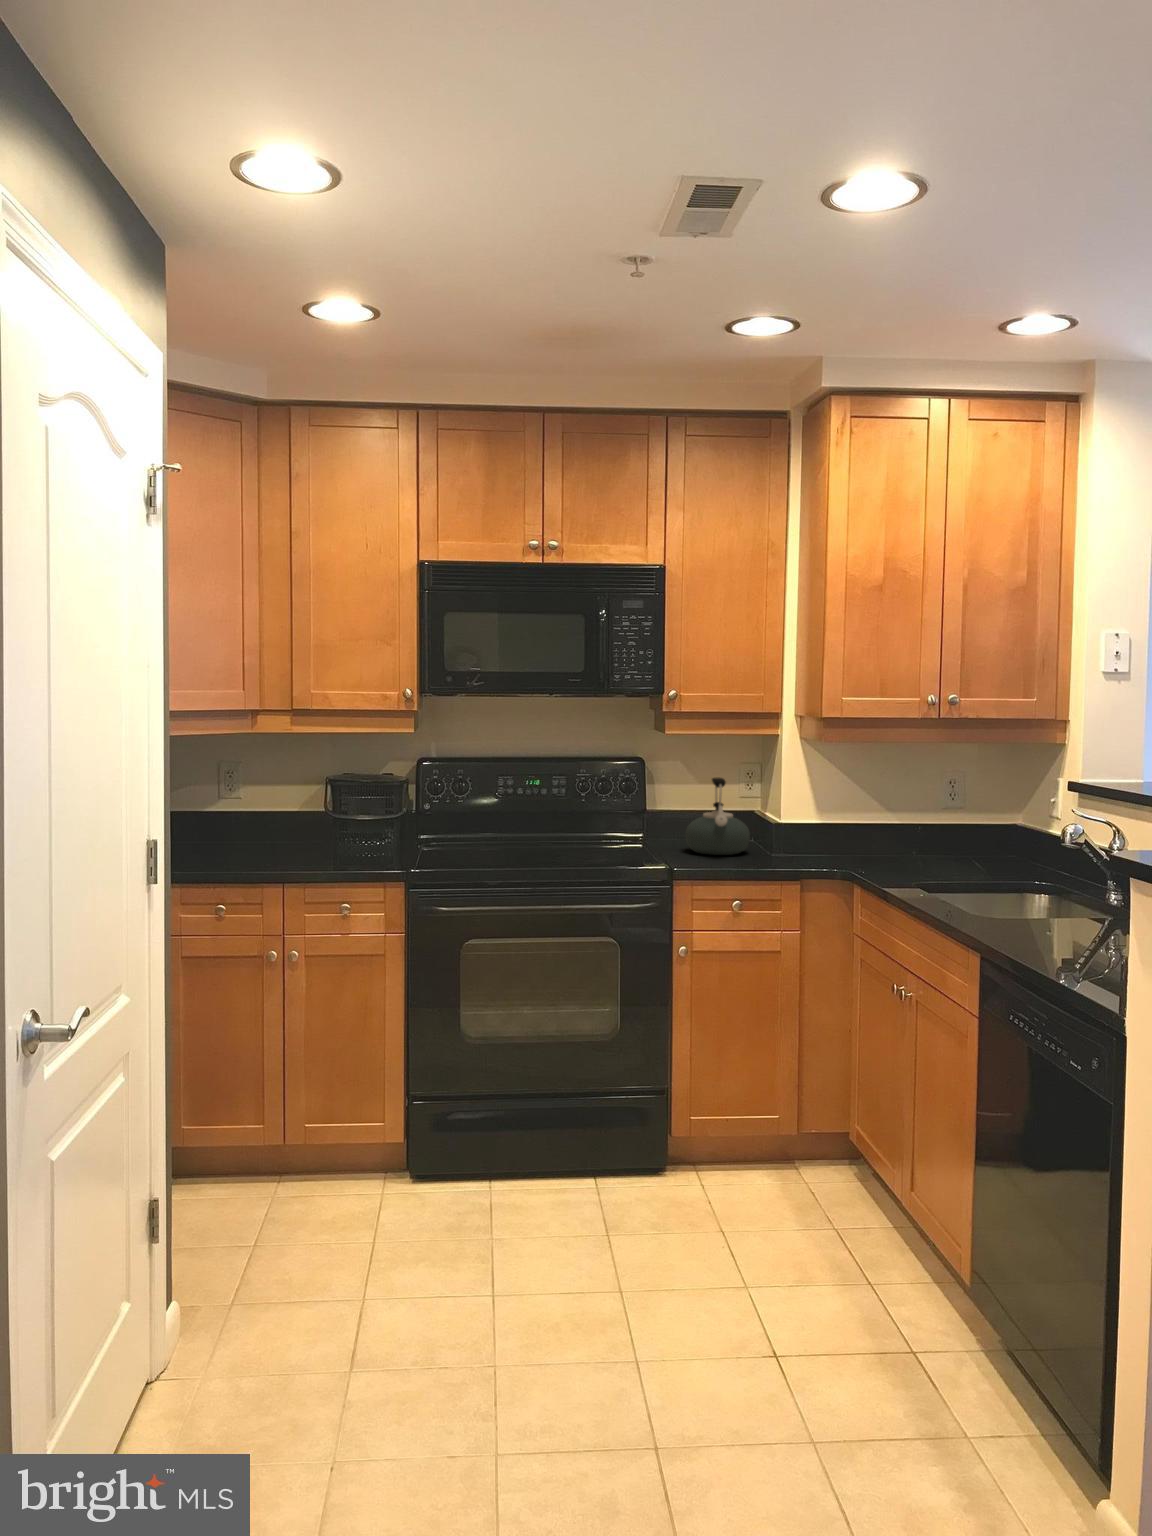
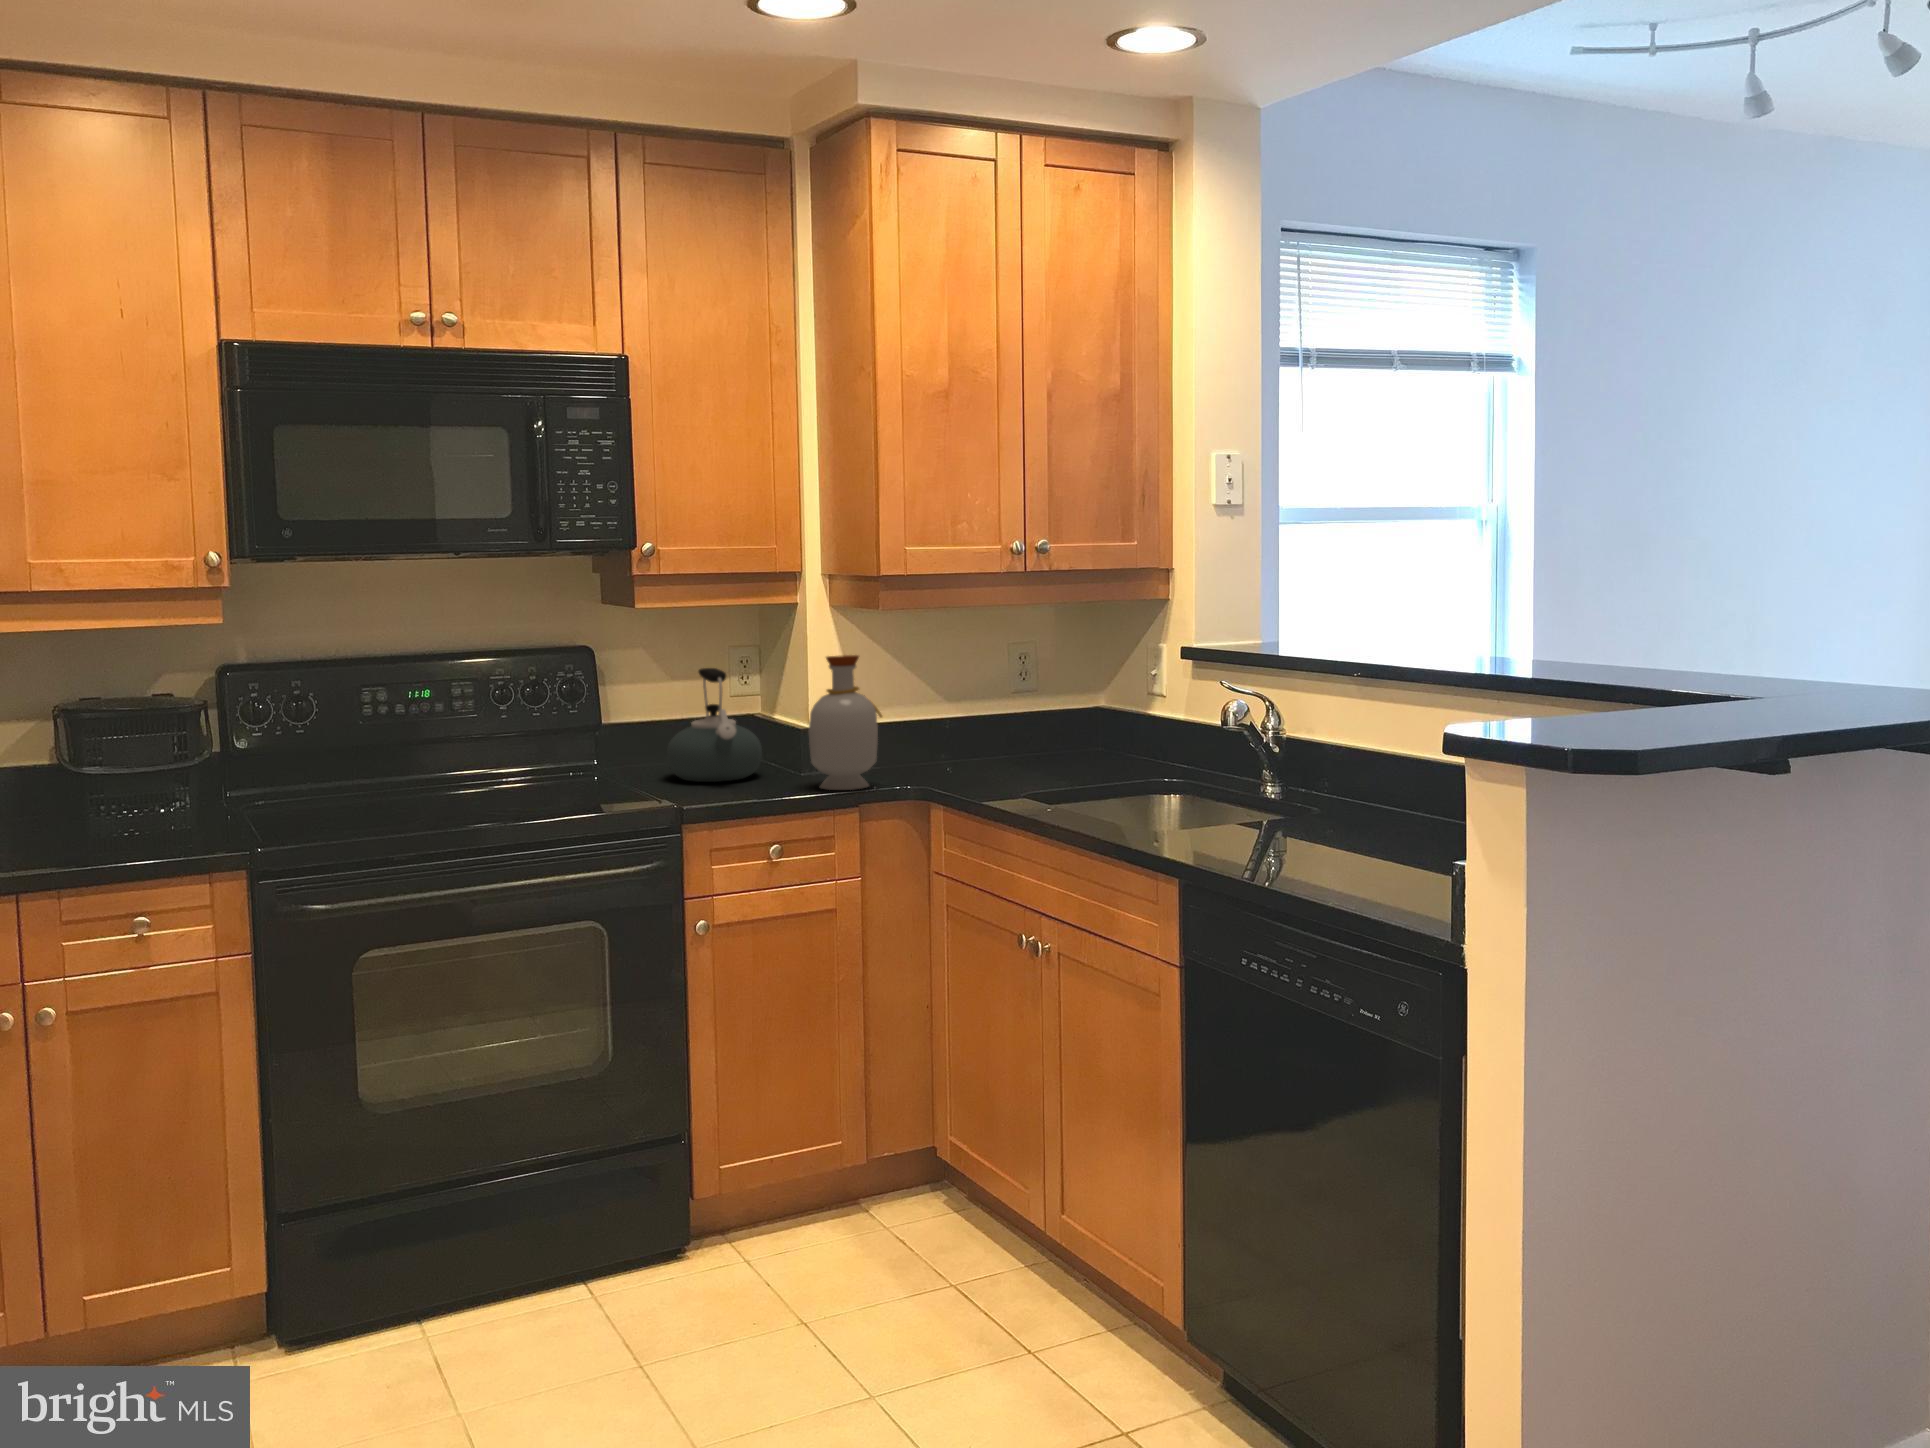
bottle: none [775,773,828,868] -> present [809,655,882,790]

